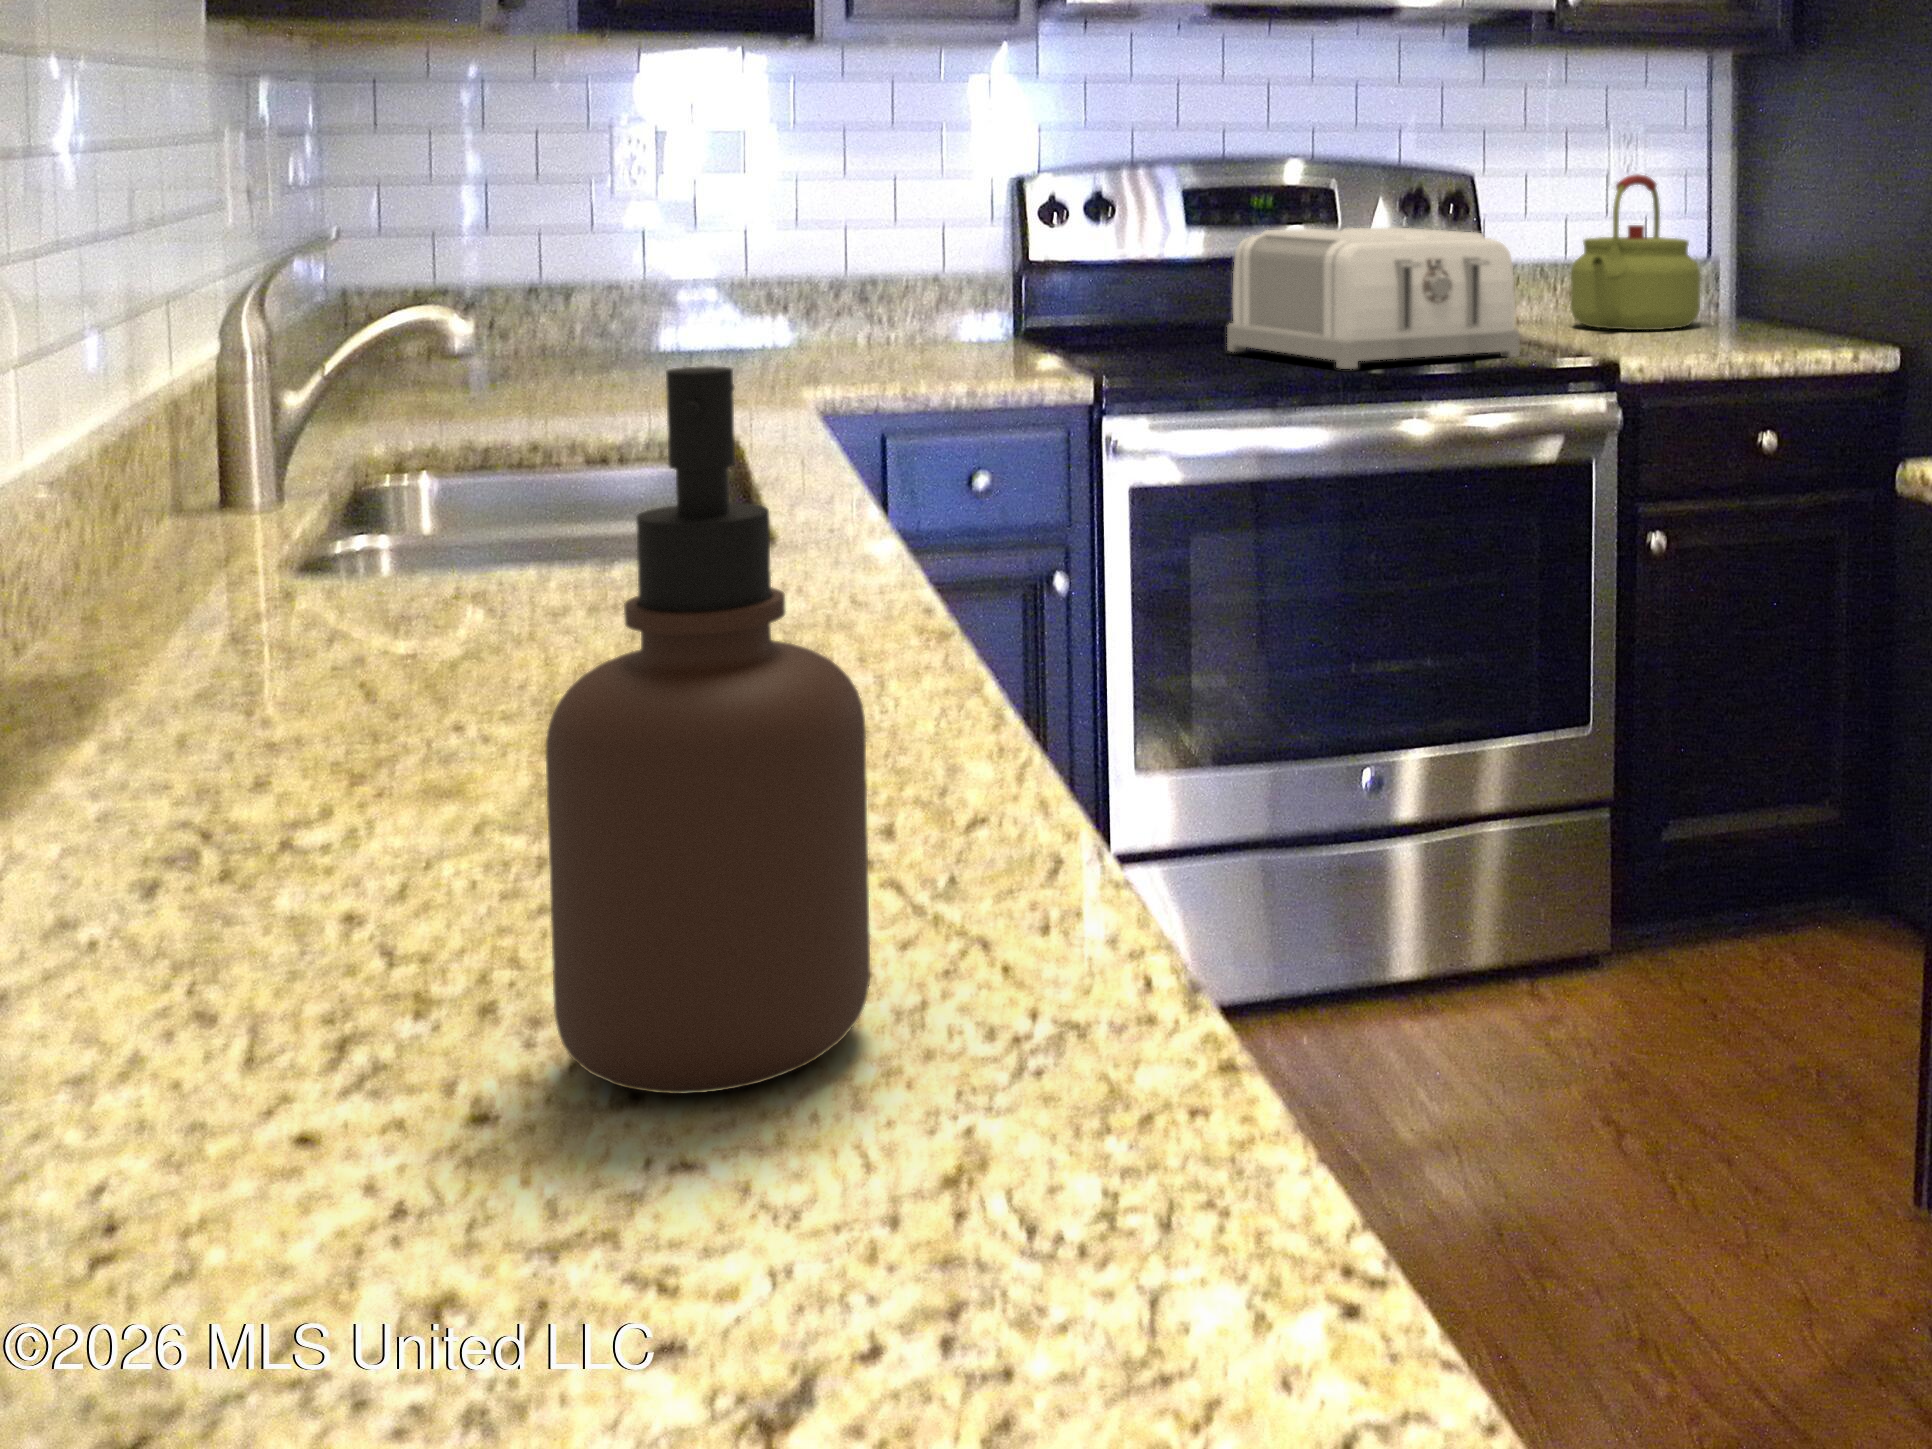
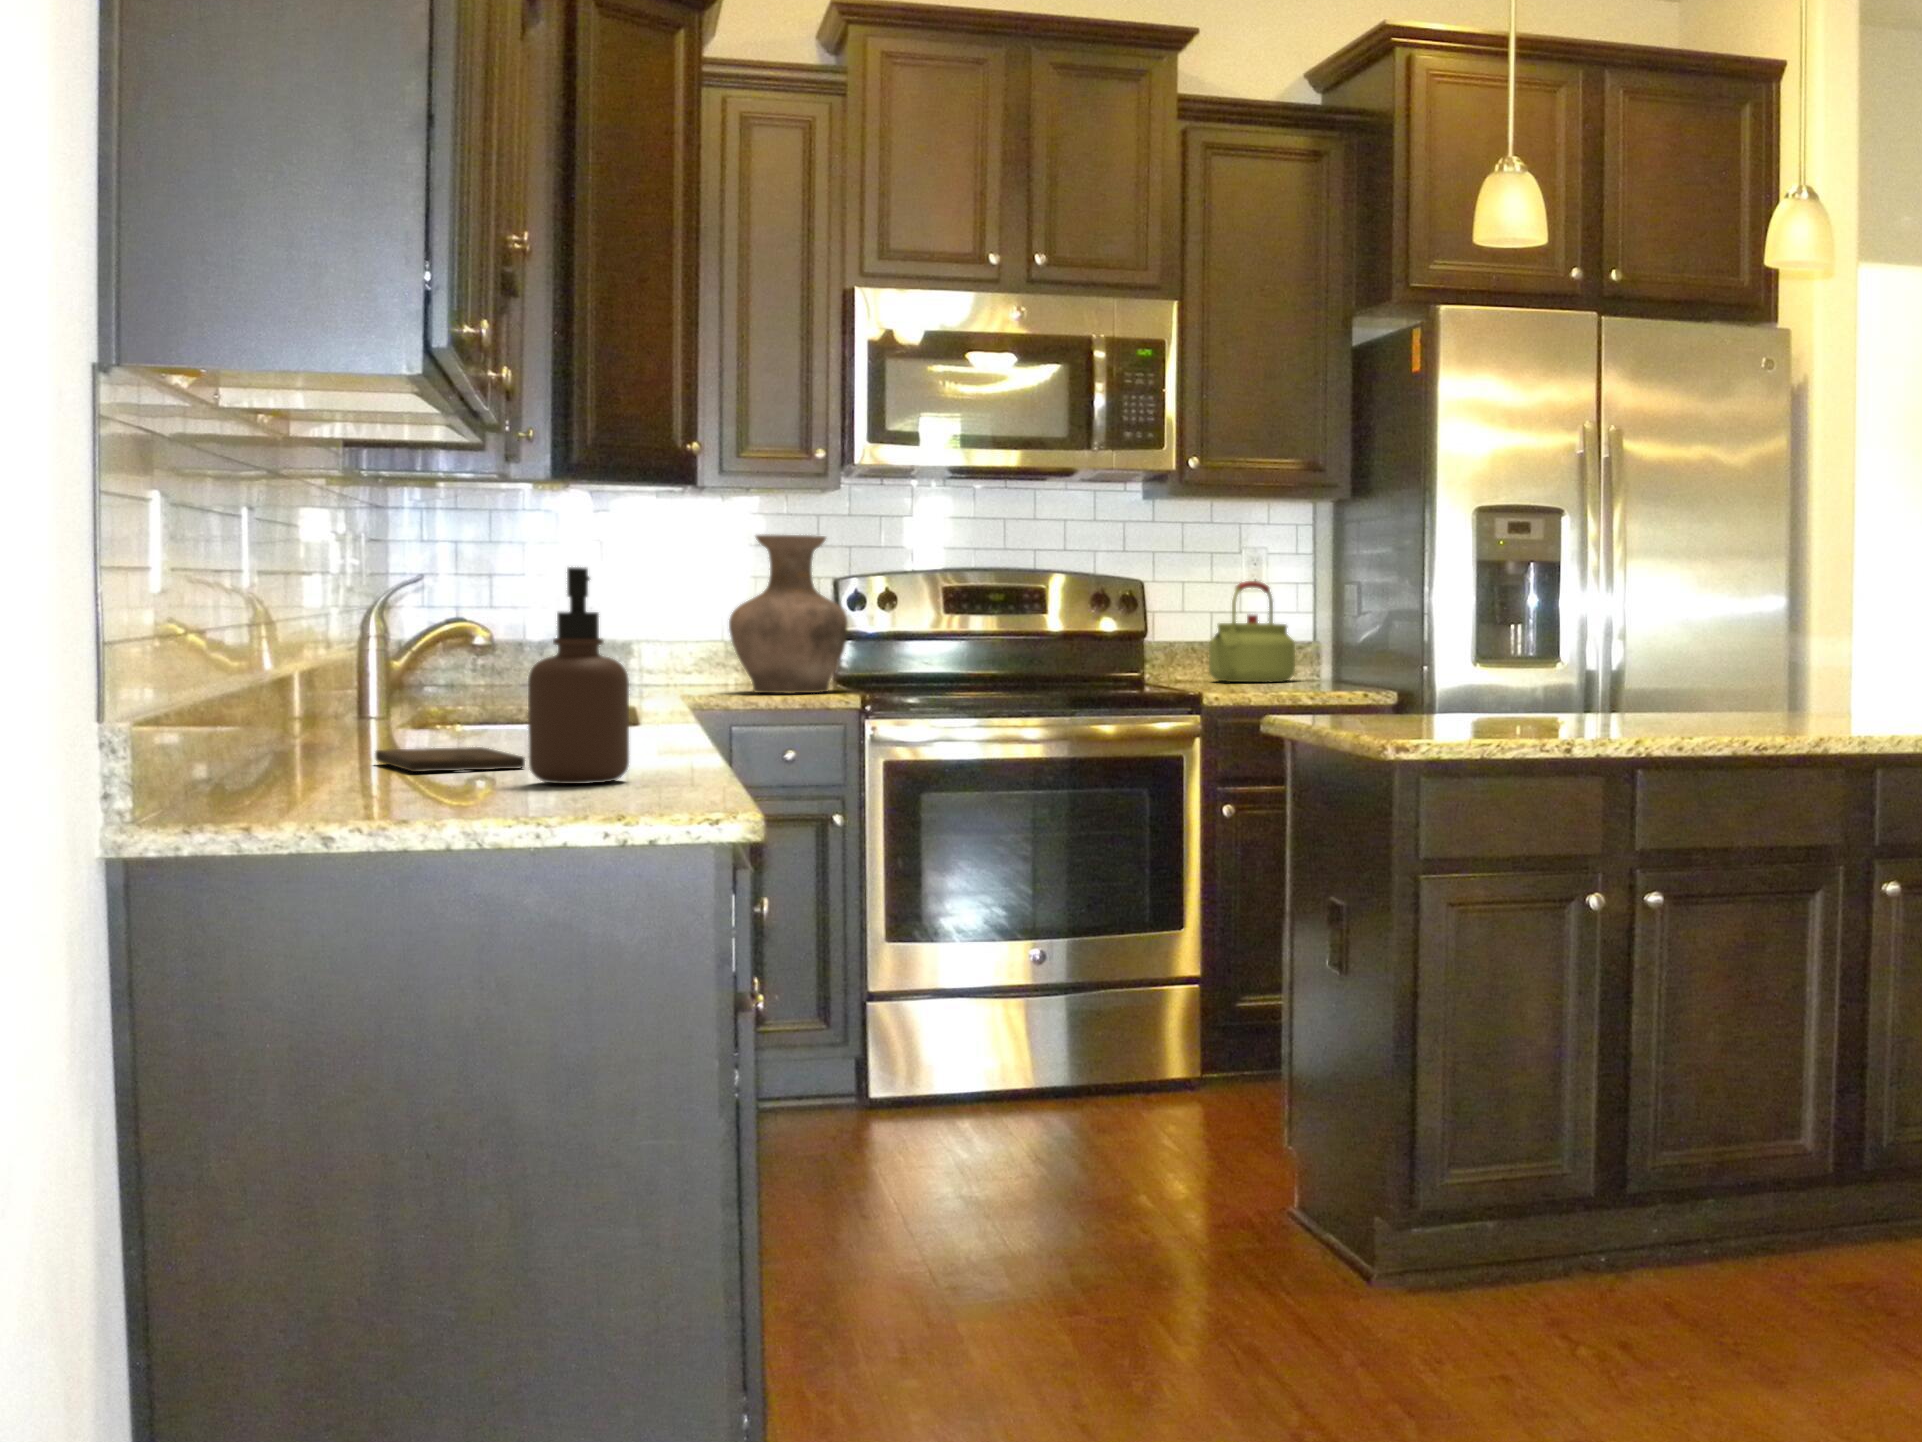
vase: none [868,117,1059,371] -> present [729,534,847,693]
toaster: present [1227,227,1520,369] -> none [964,610,1148,693]
cutting board: none [157,736,544,918] -> present [375,747,525,772]

